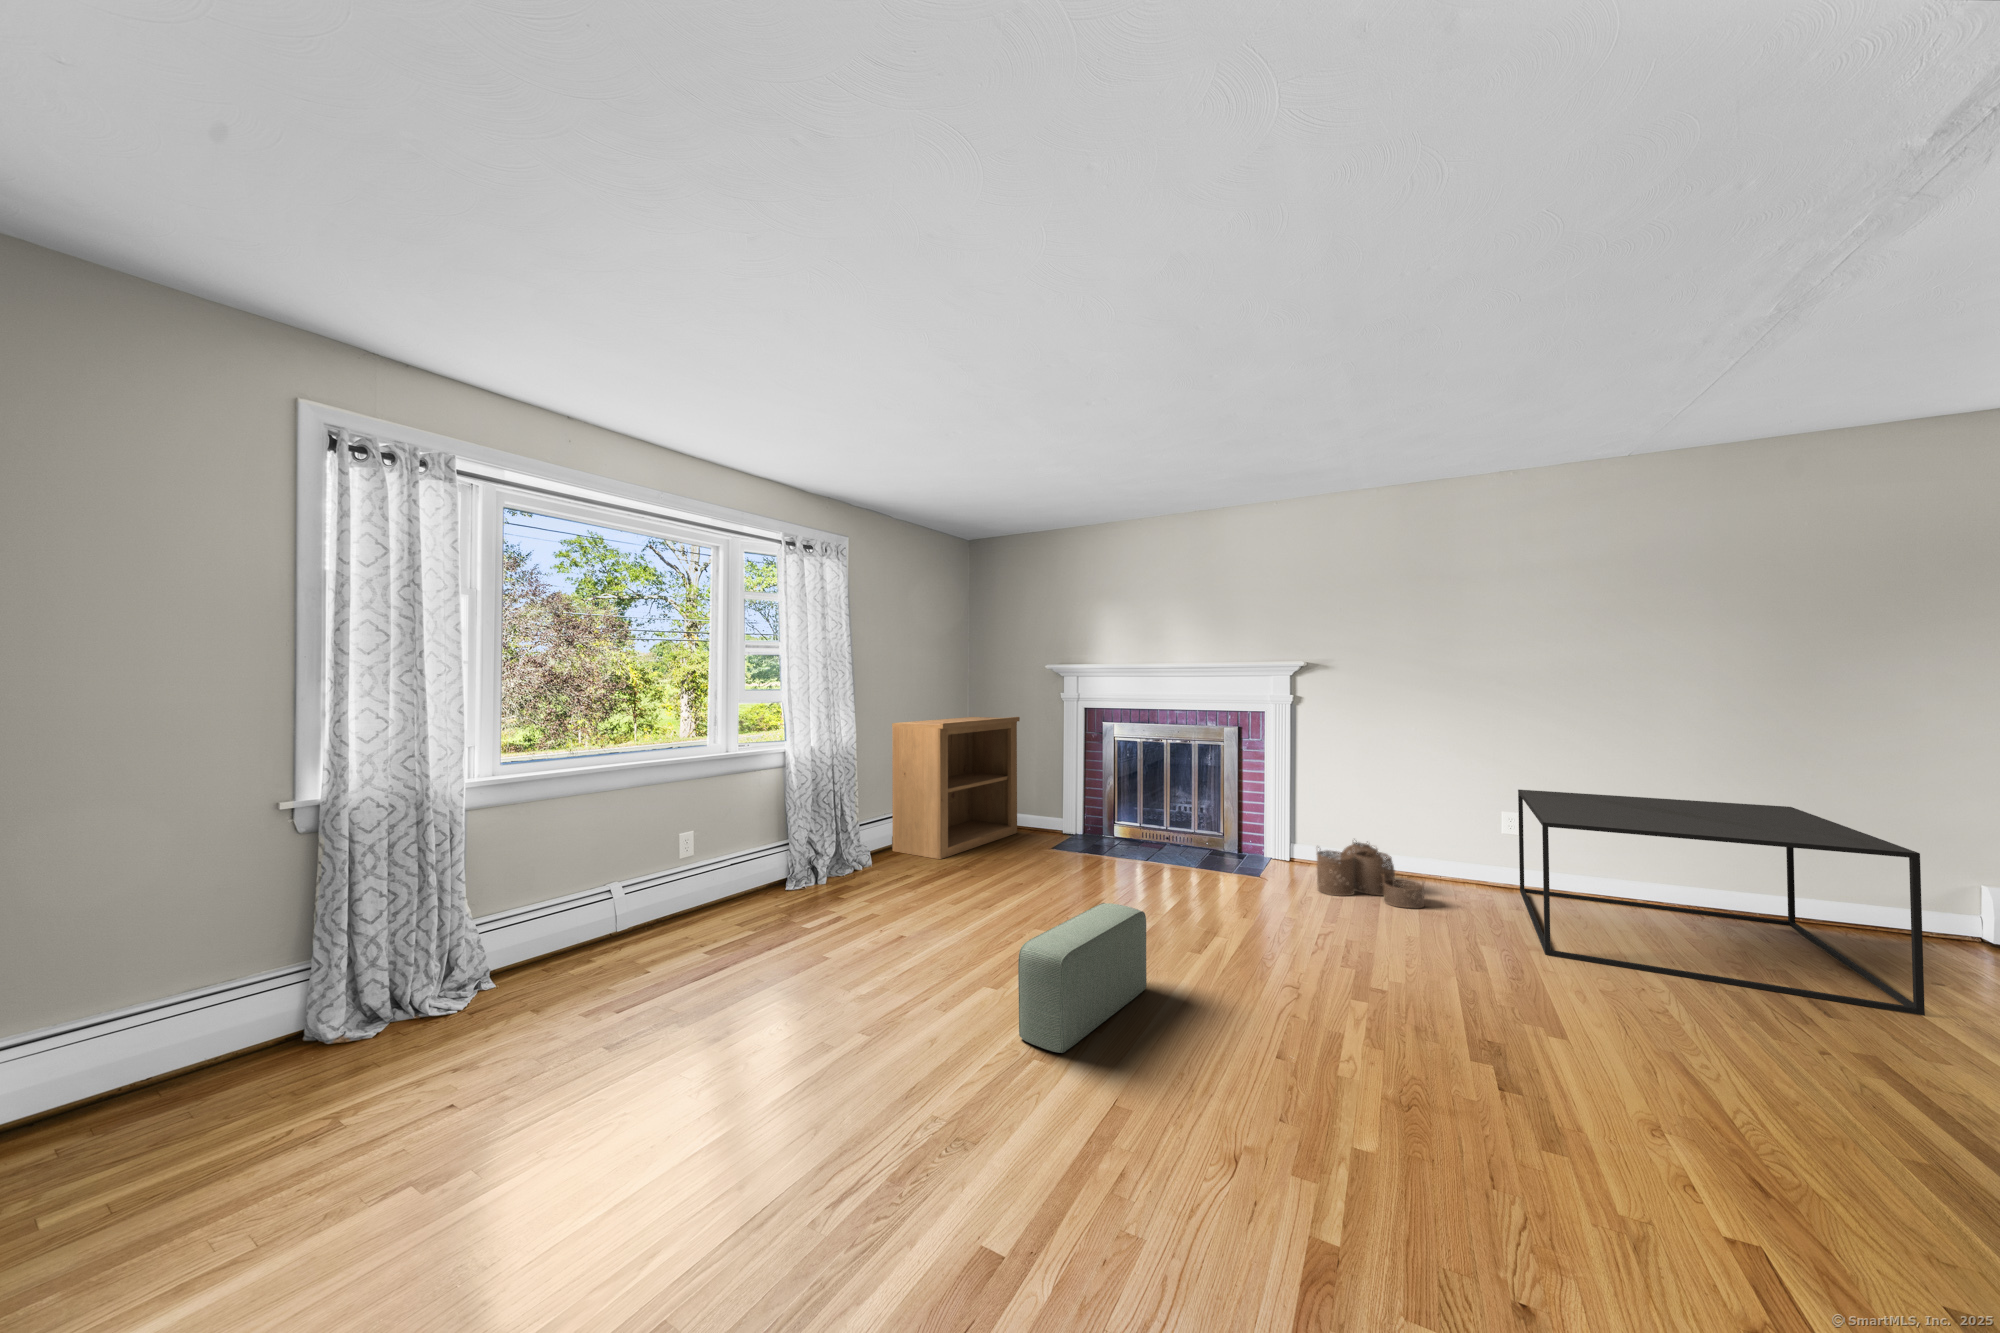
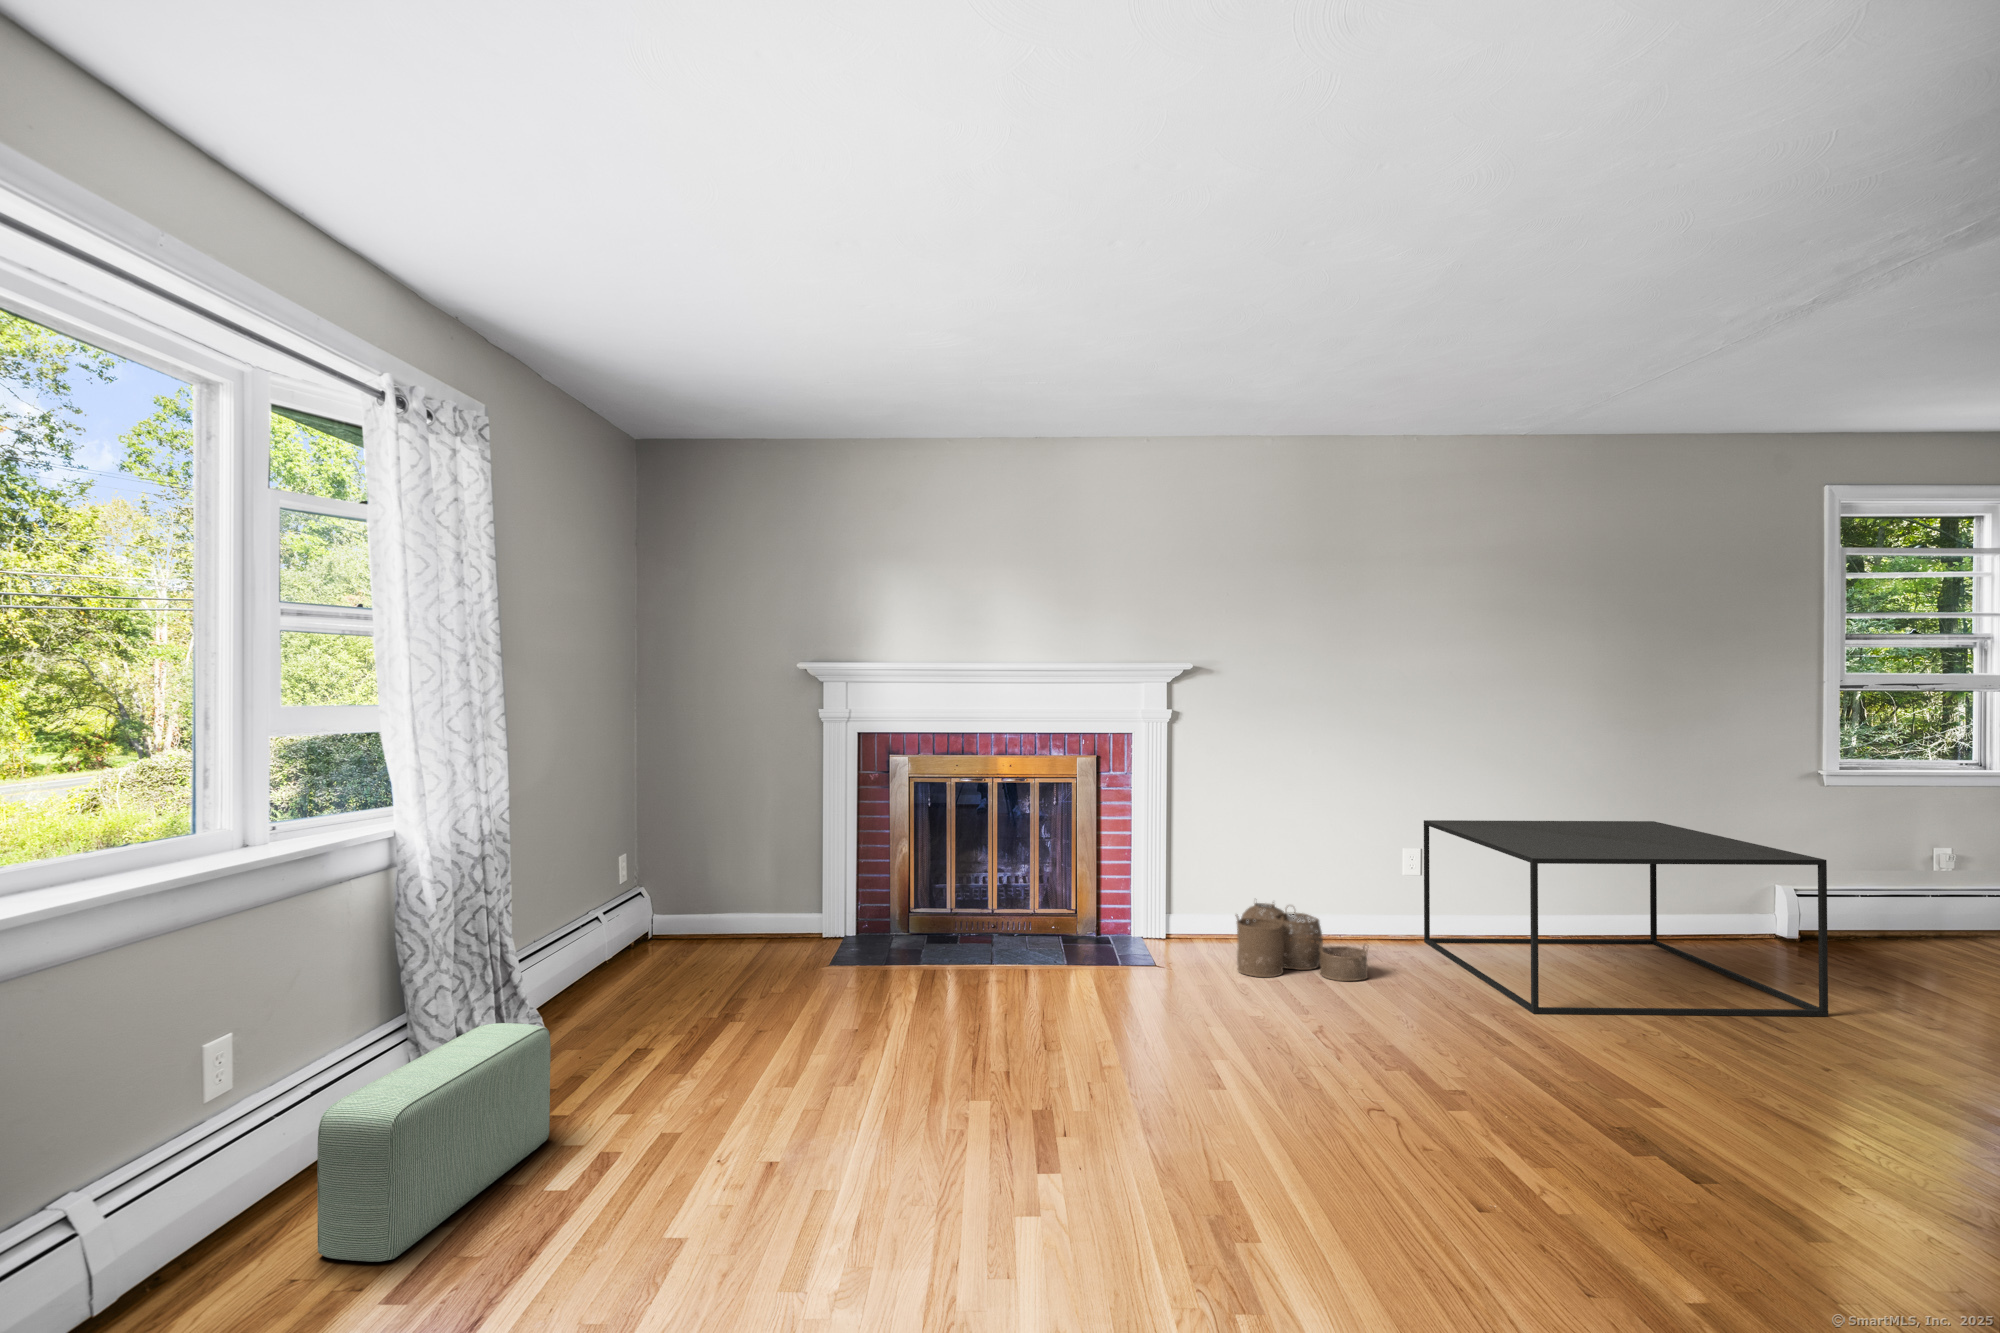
bookshelf: present [892,717,1020,859] -> none [551,749,748,1010]
pouf: present [1018,903,1147,1053] -> present [317,1023,551,1262]

